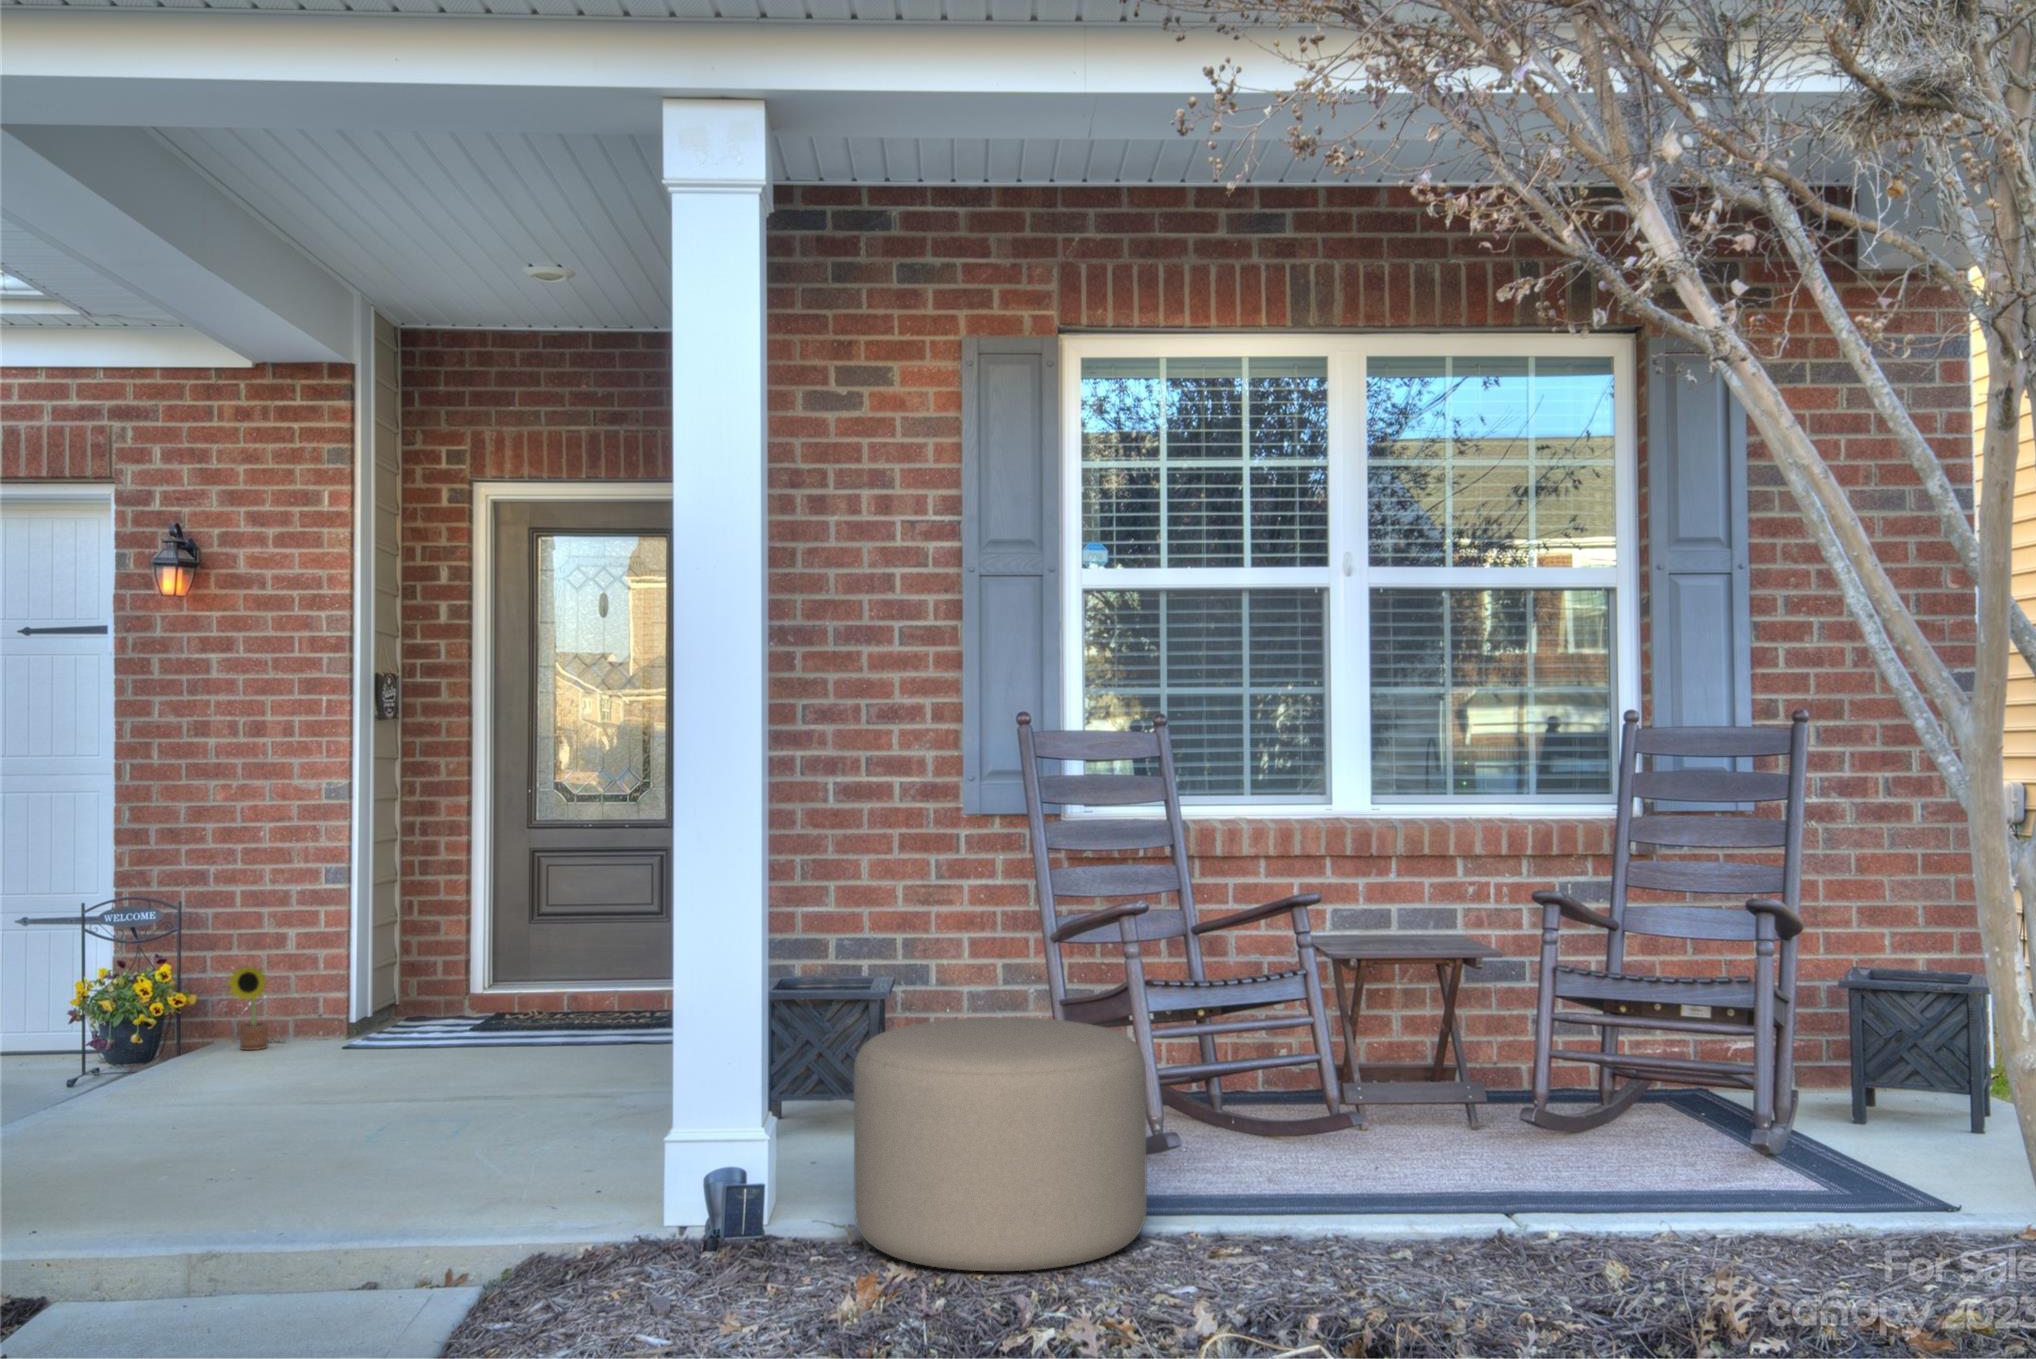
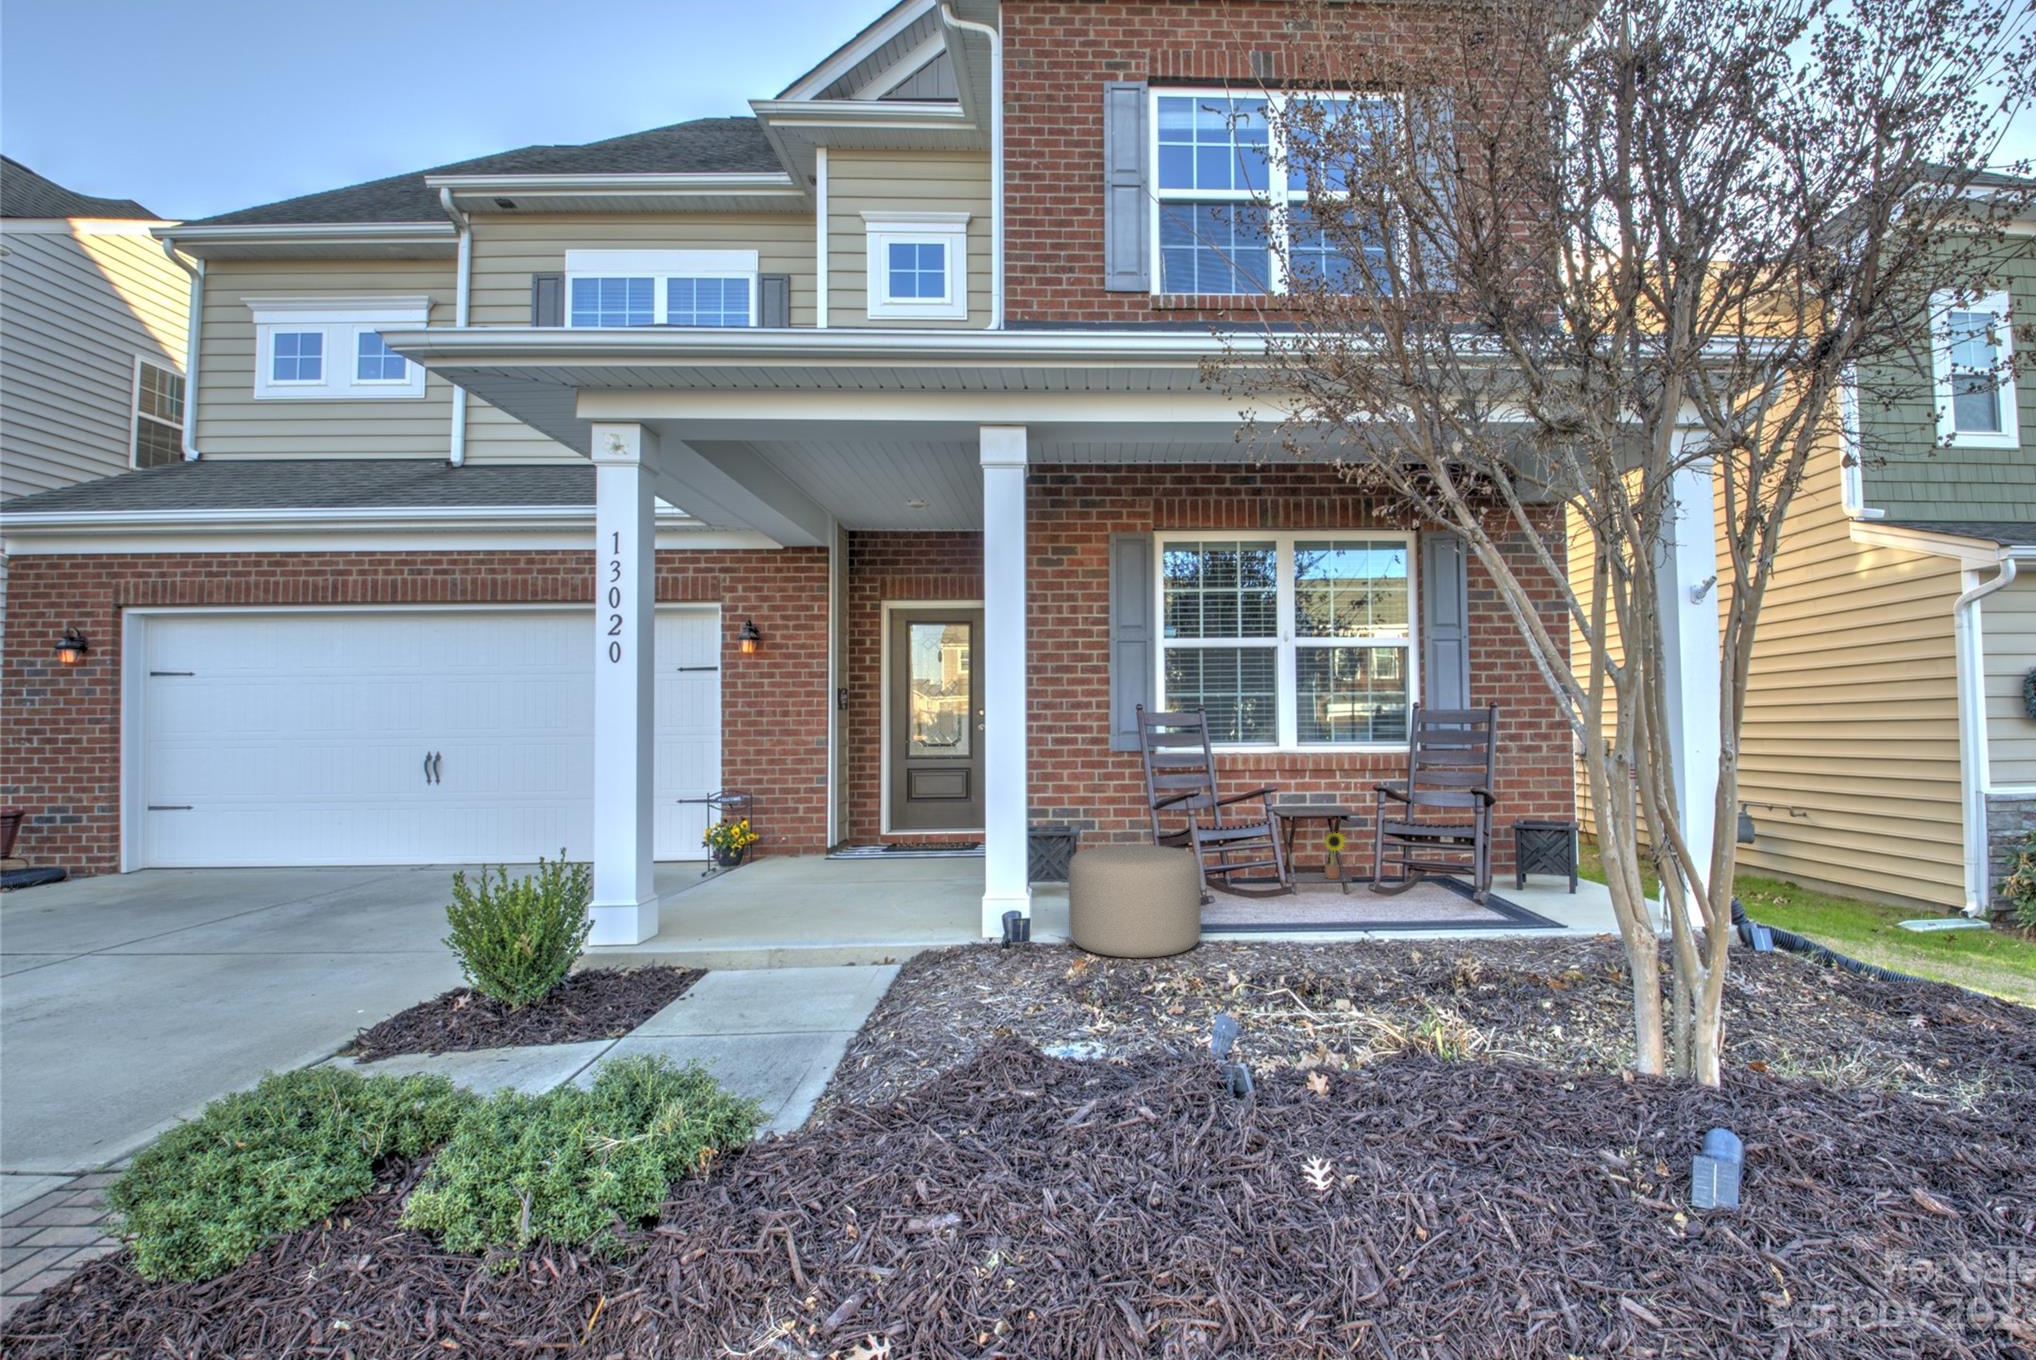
decorative plant: present [226,965,268,1050] -> present [1325,832,1346,879]

